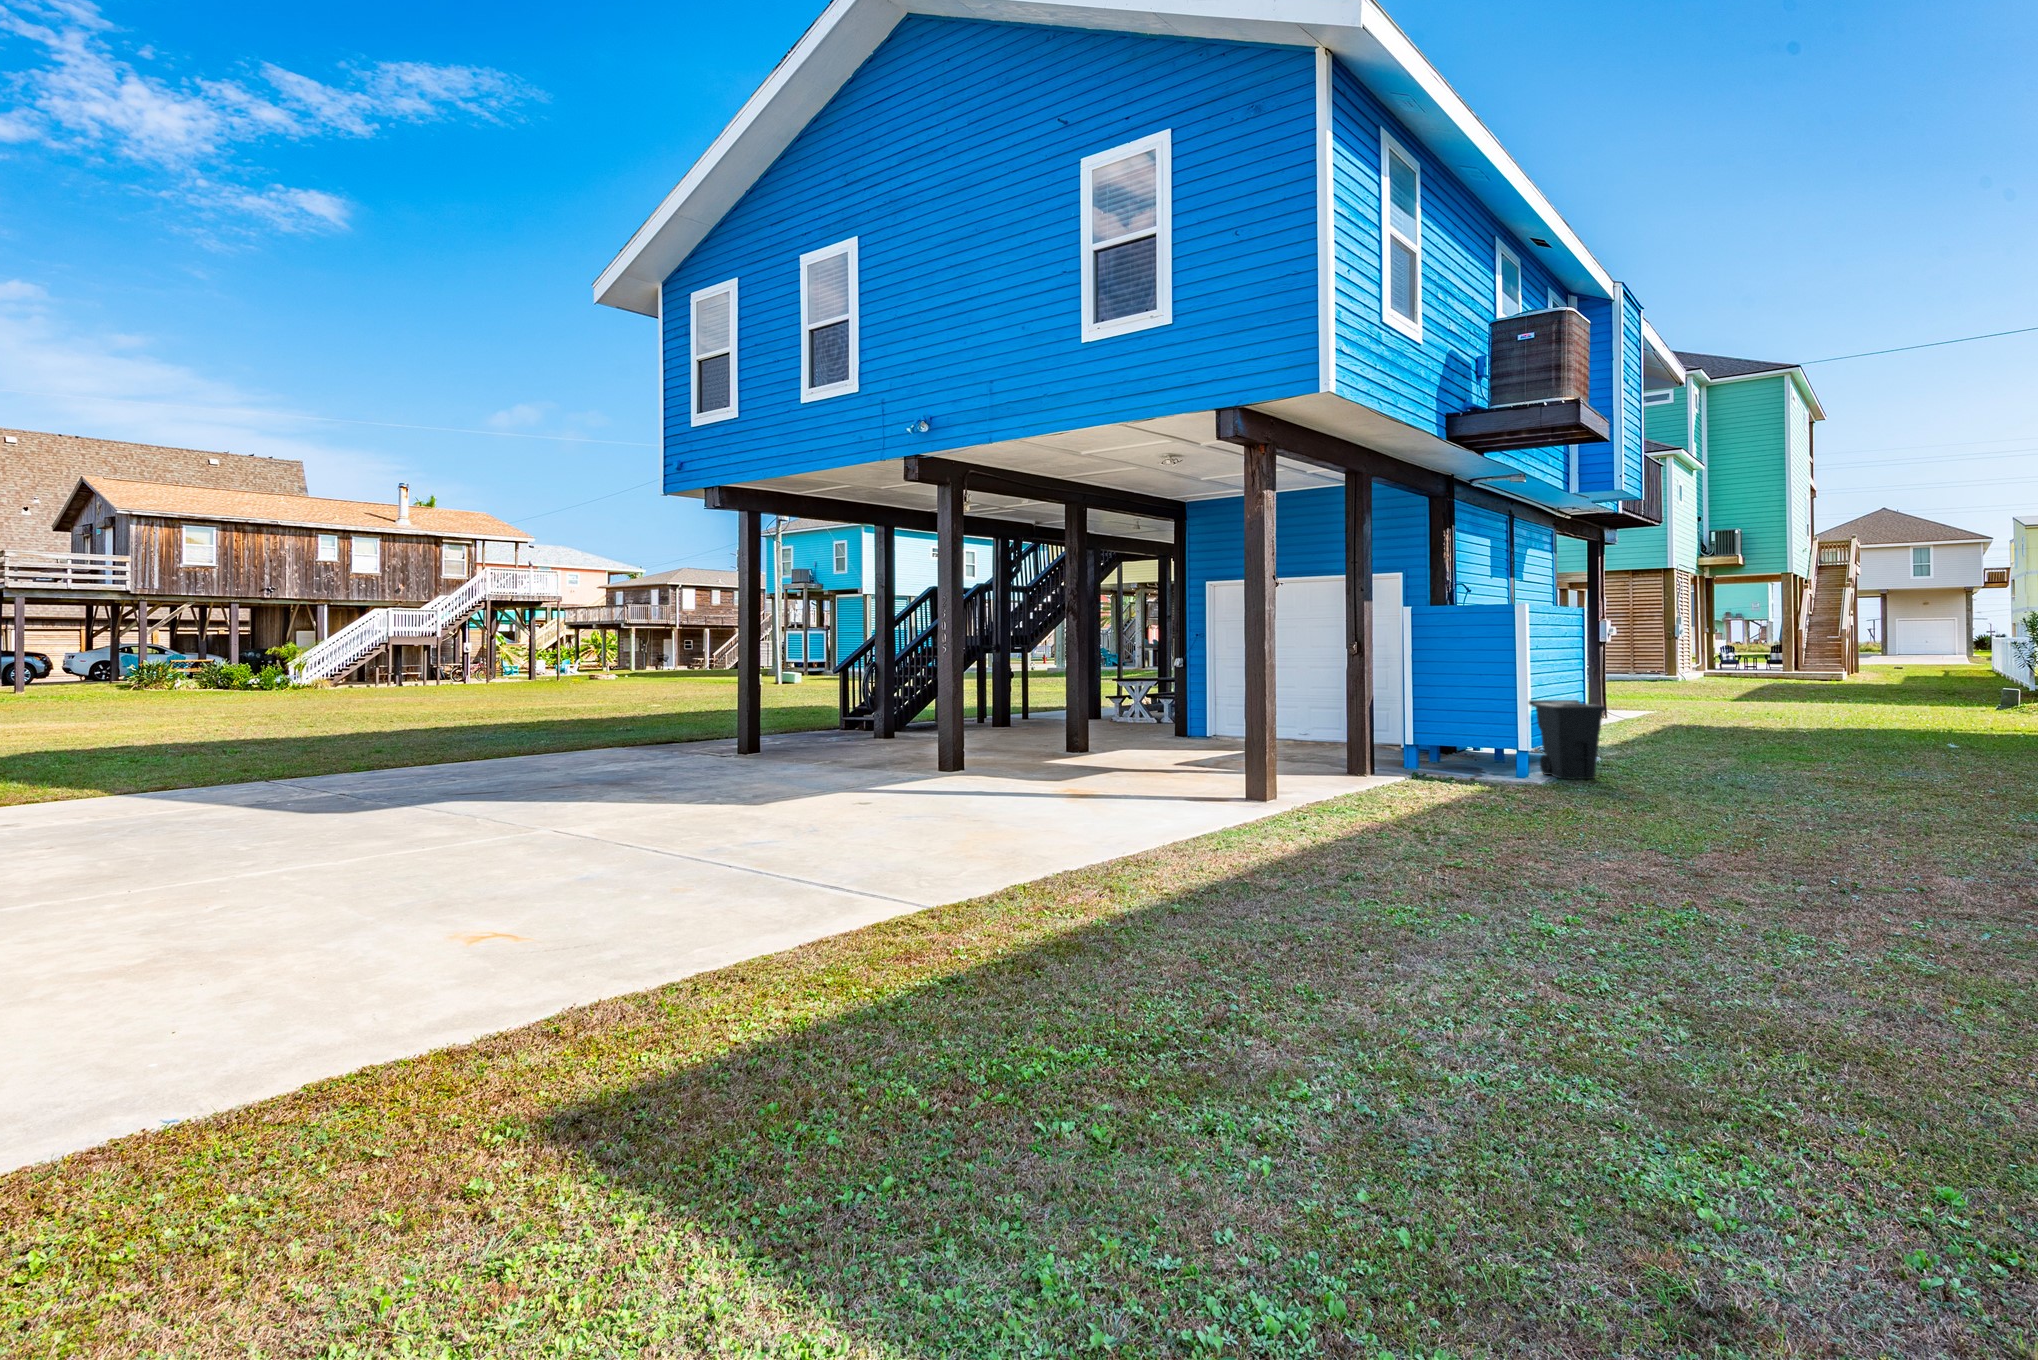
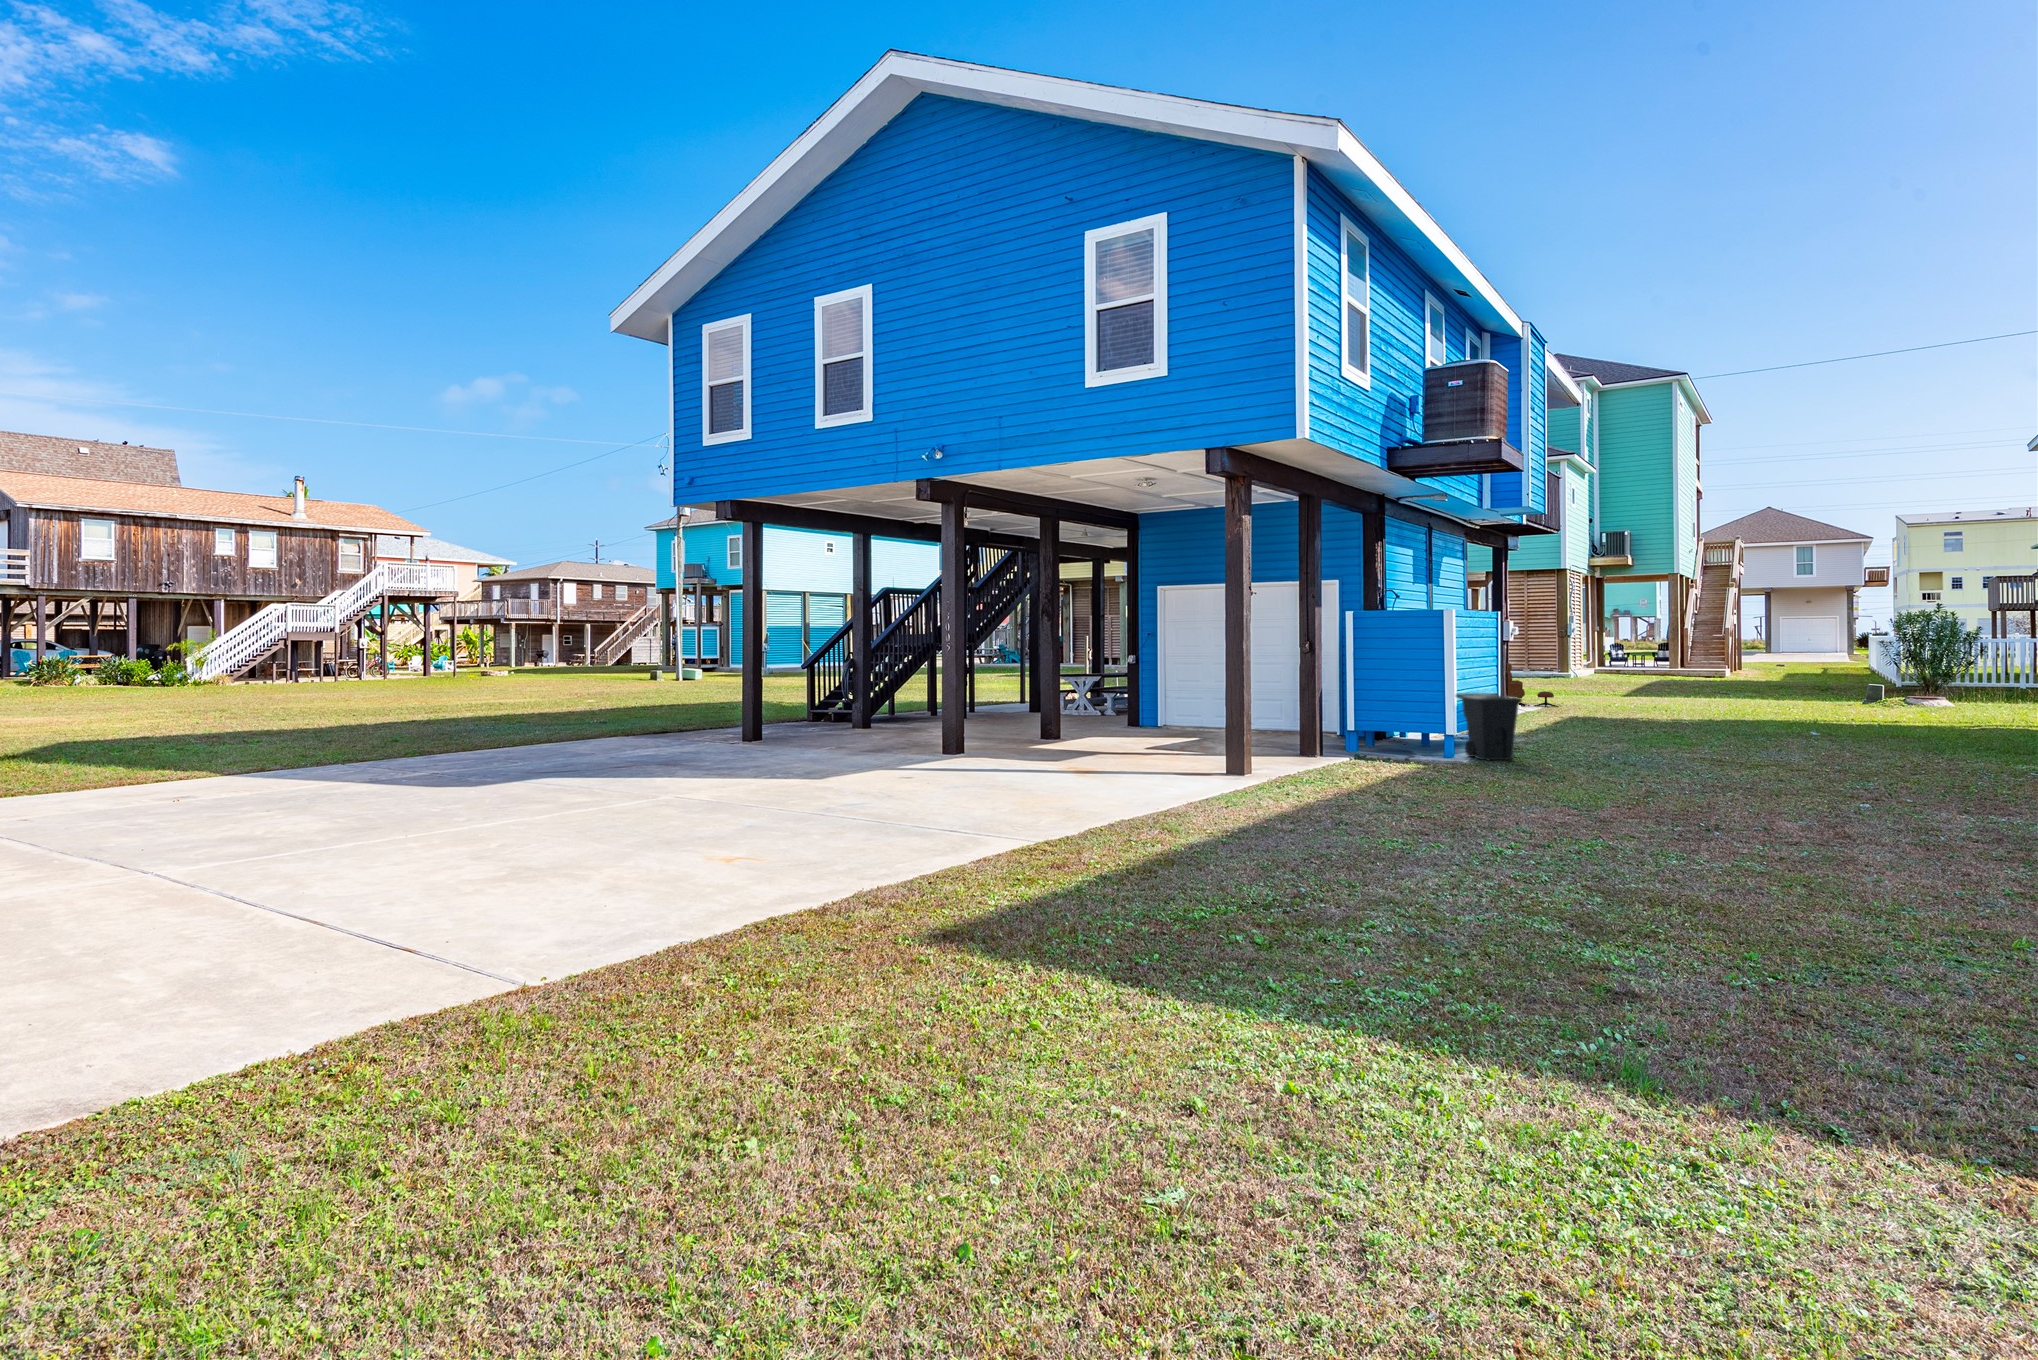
lounge chair: none [1596,665,1659,713] -> present [1507,663,1559,707]

